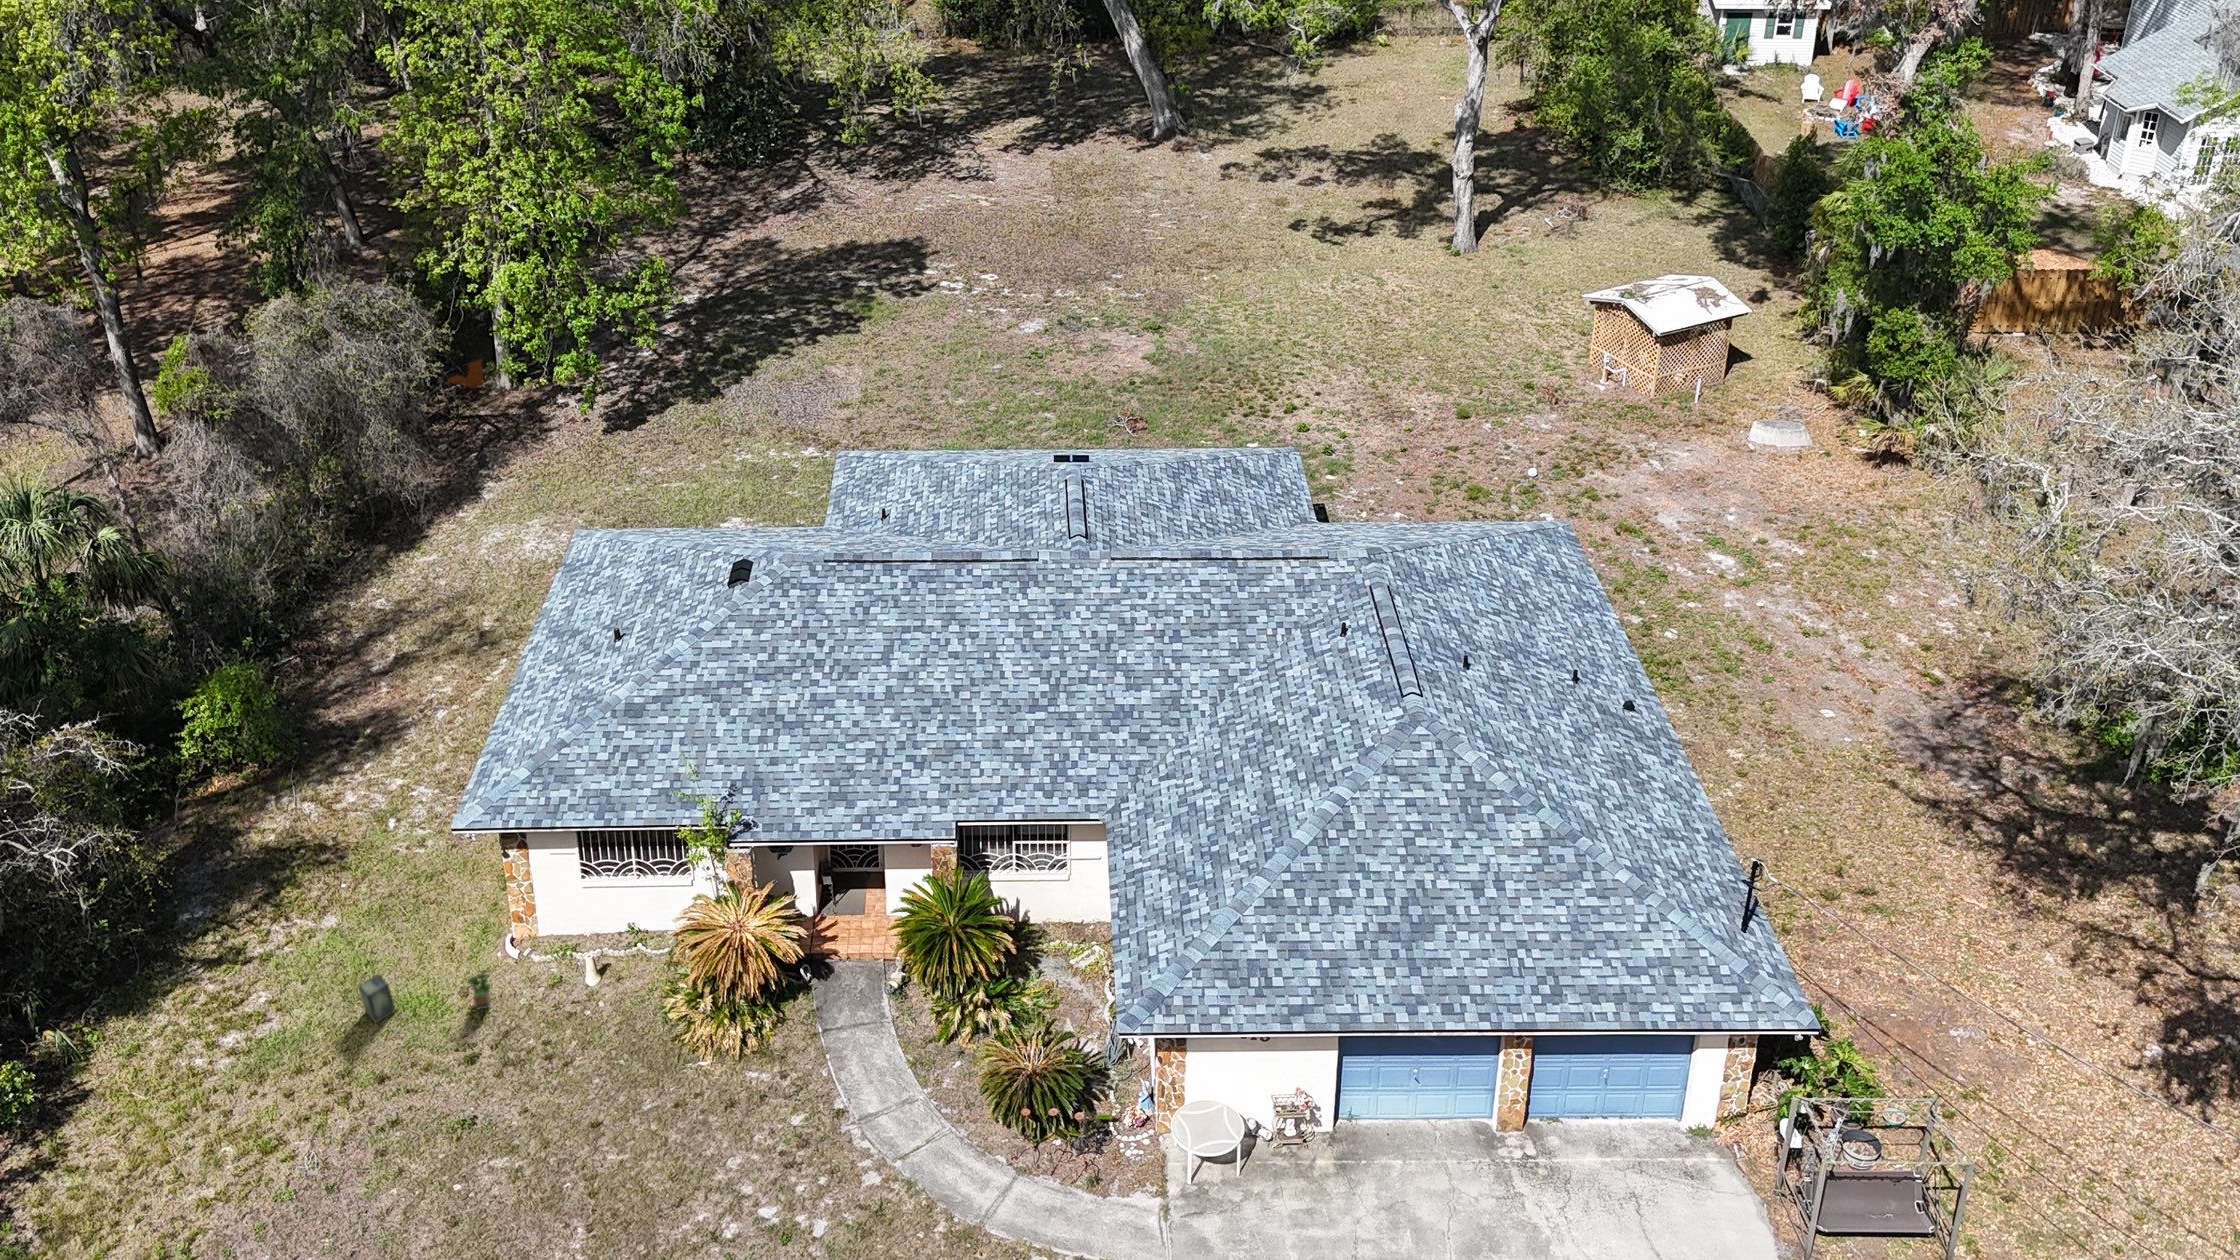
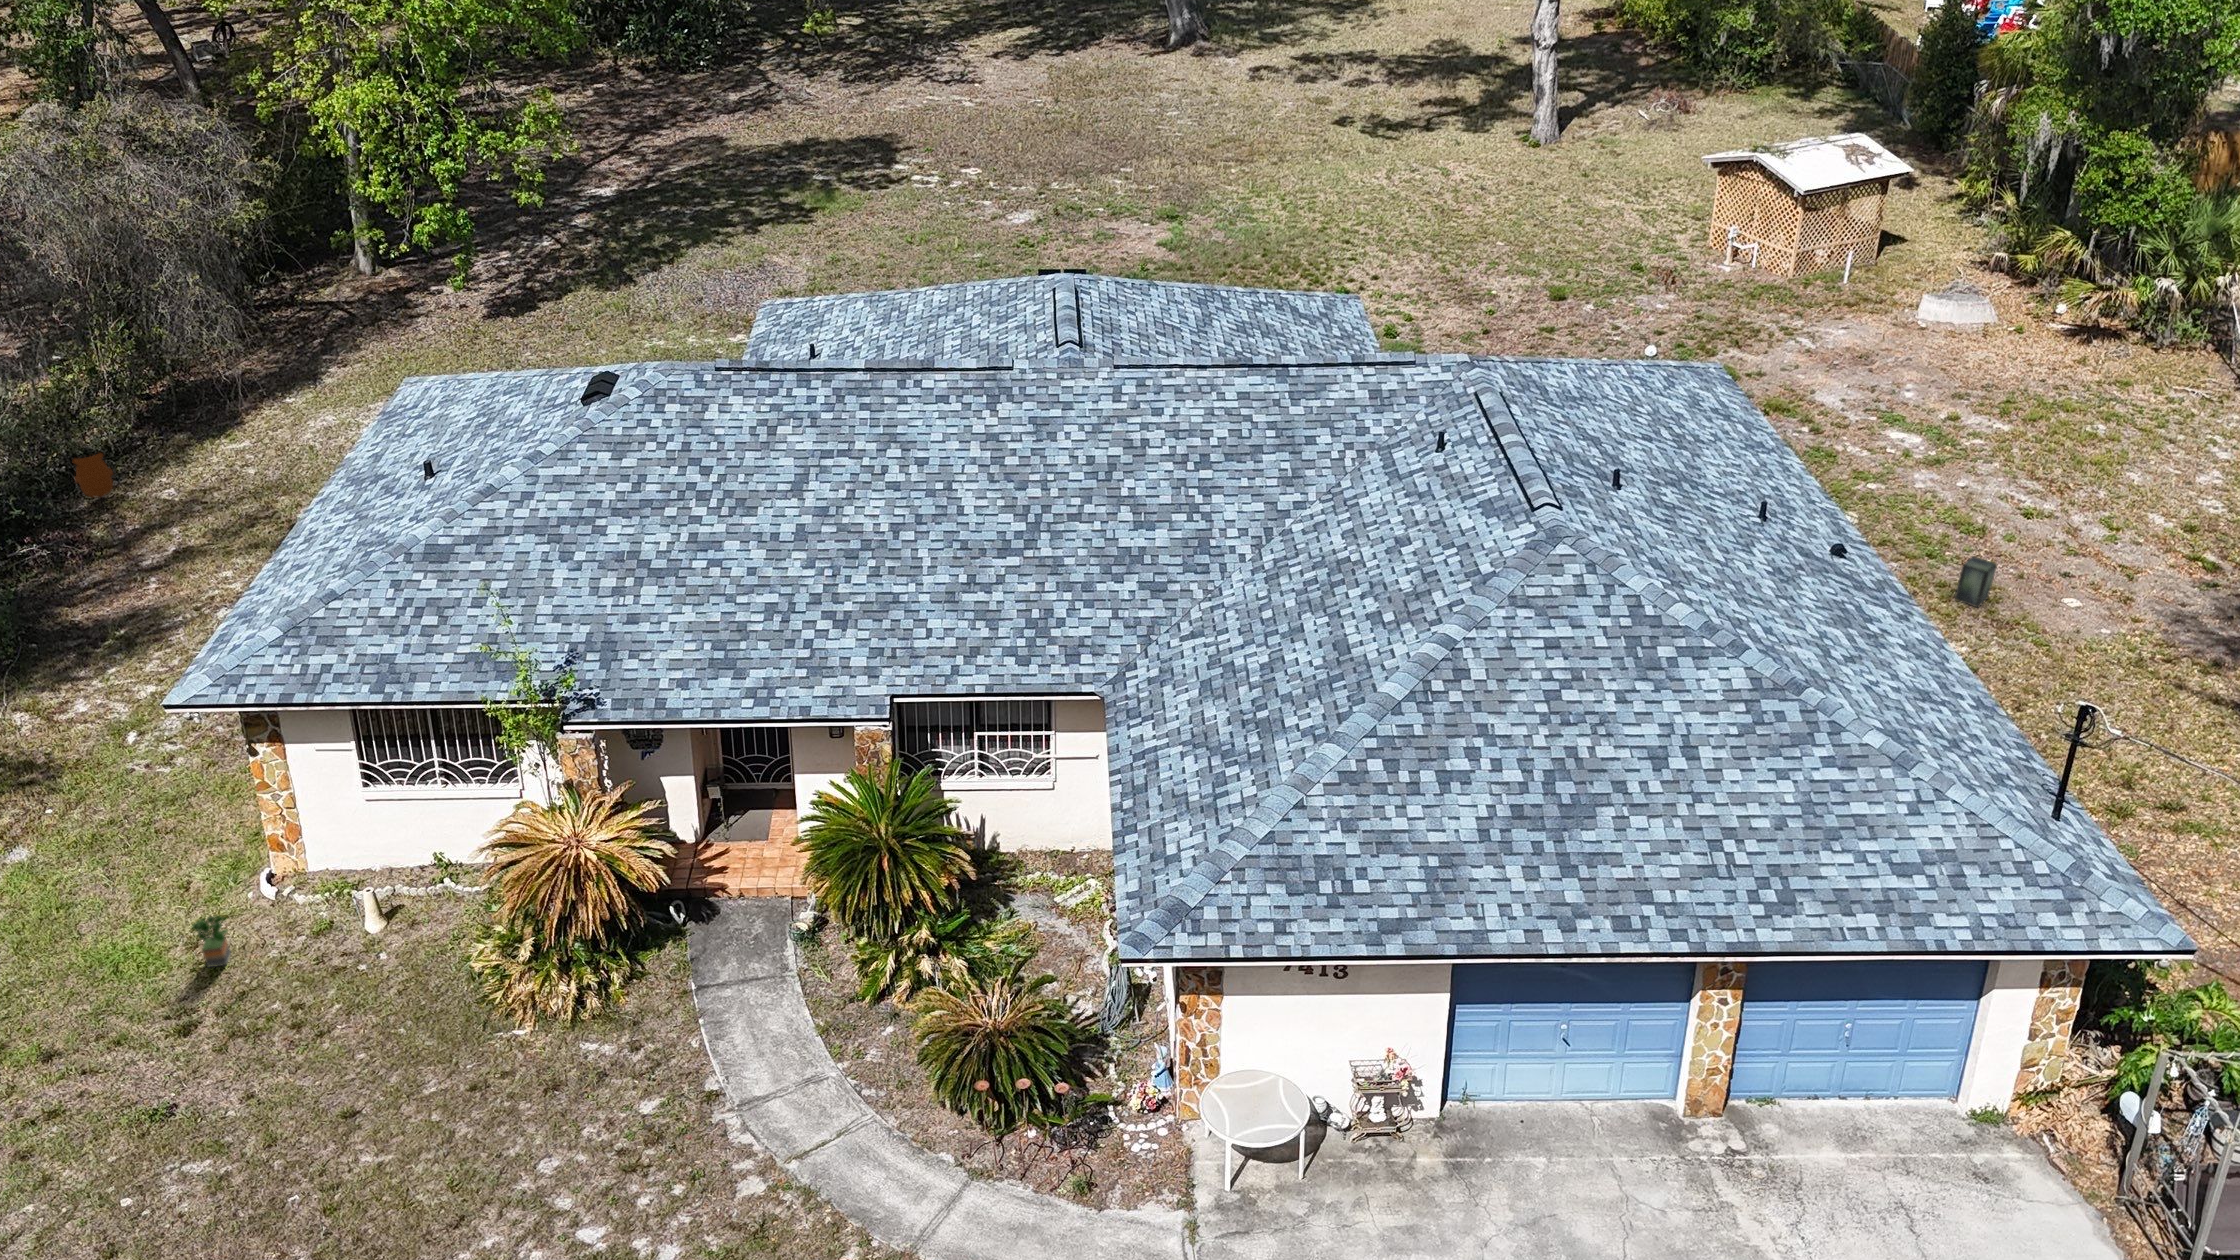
lounge chair: present [448,359,483,393] -> present [73,453,113,509]
storage box: present [358,975,396,1023] -> present [1954,557,1997,607]

